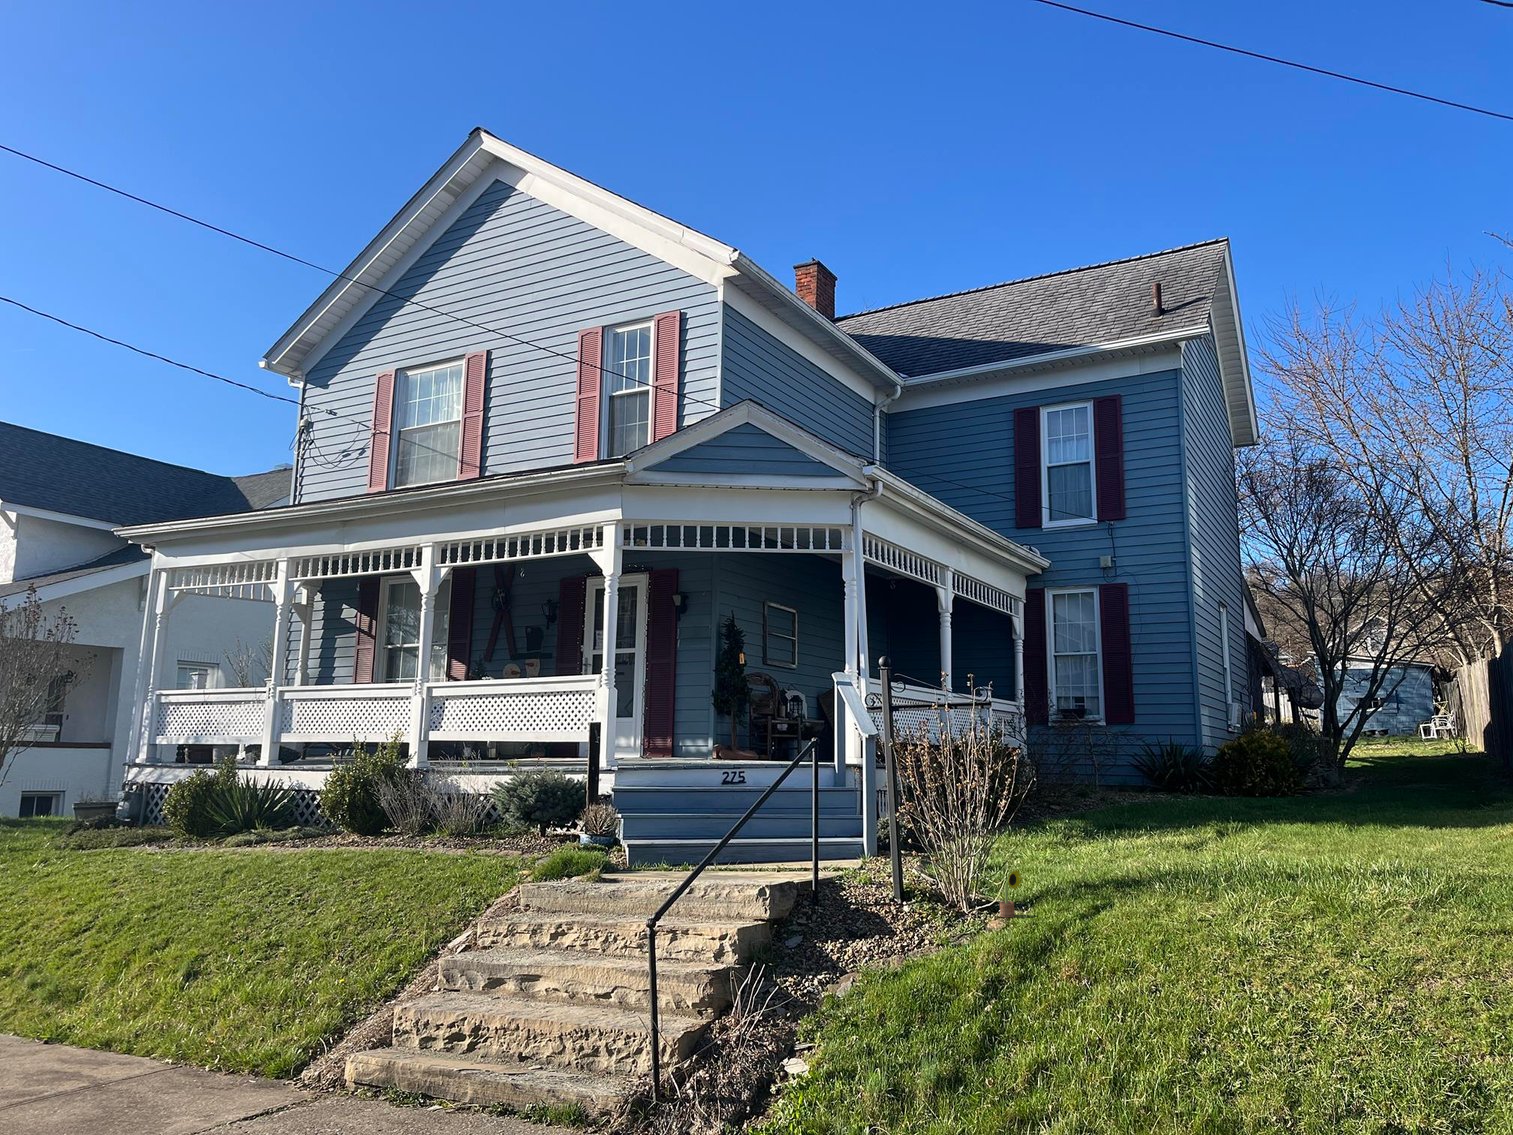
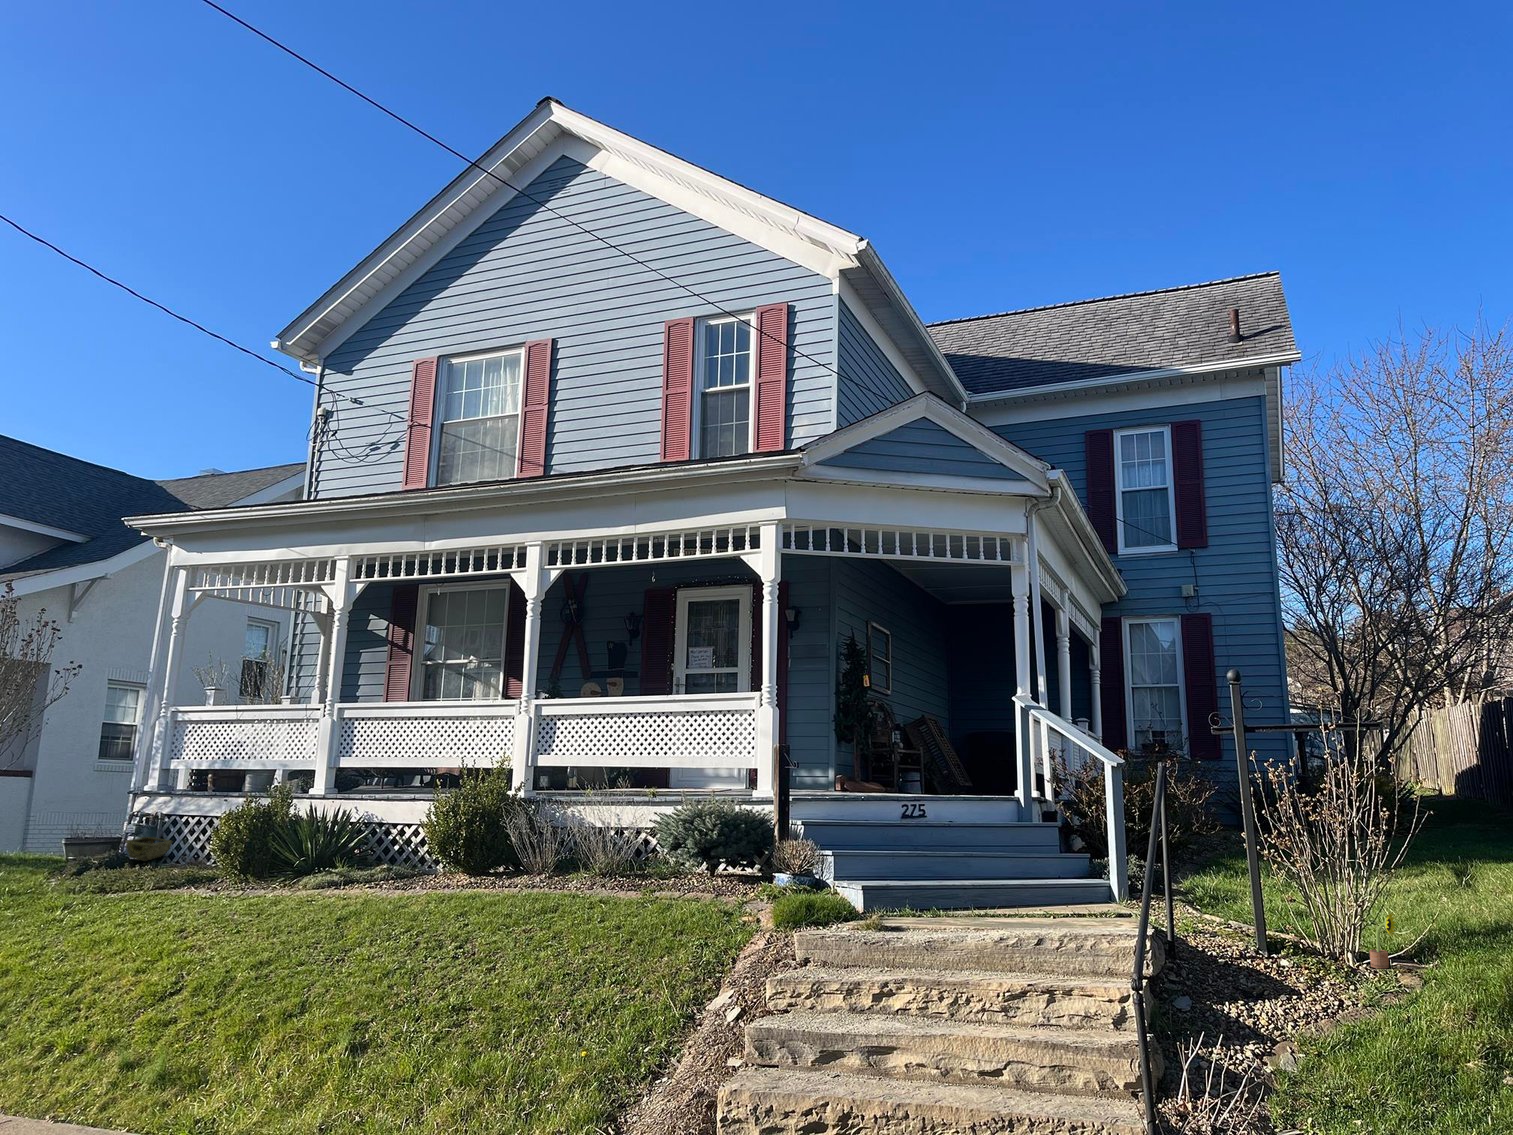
woven basket: none [113,802,155,822] -> present [125,837,172,861]

